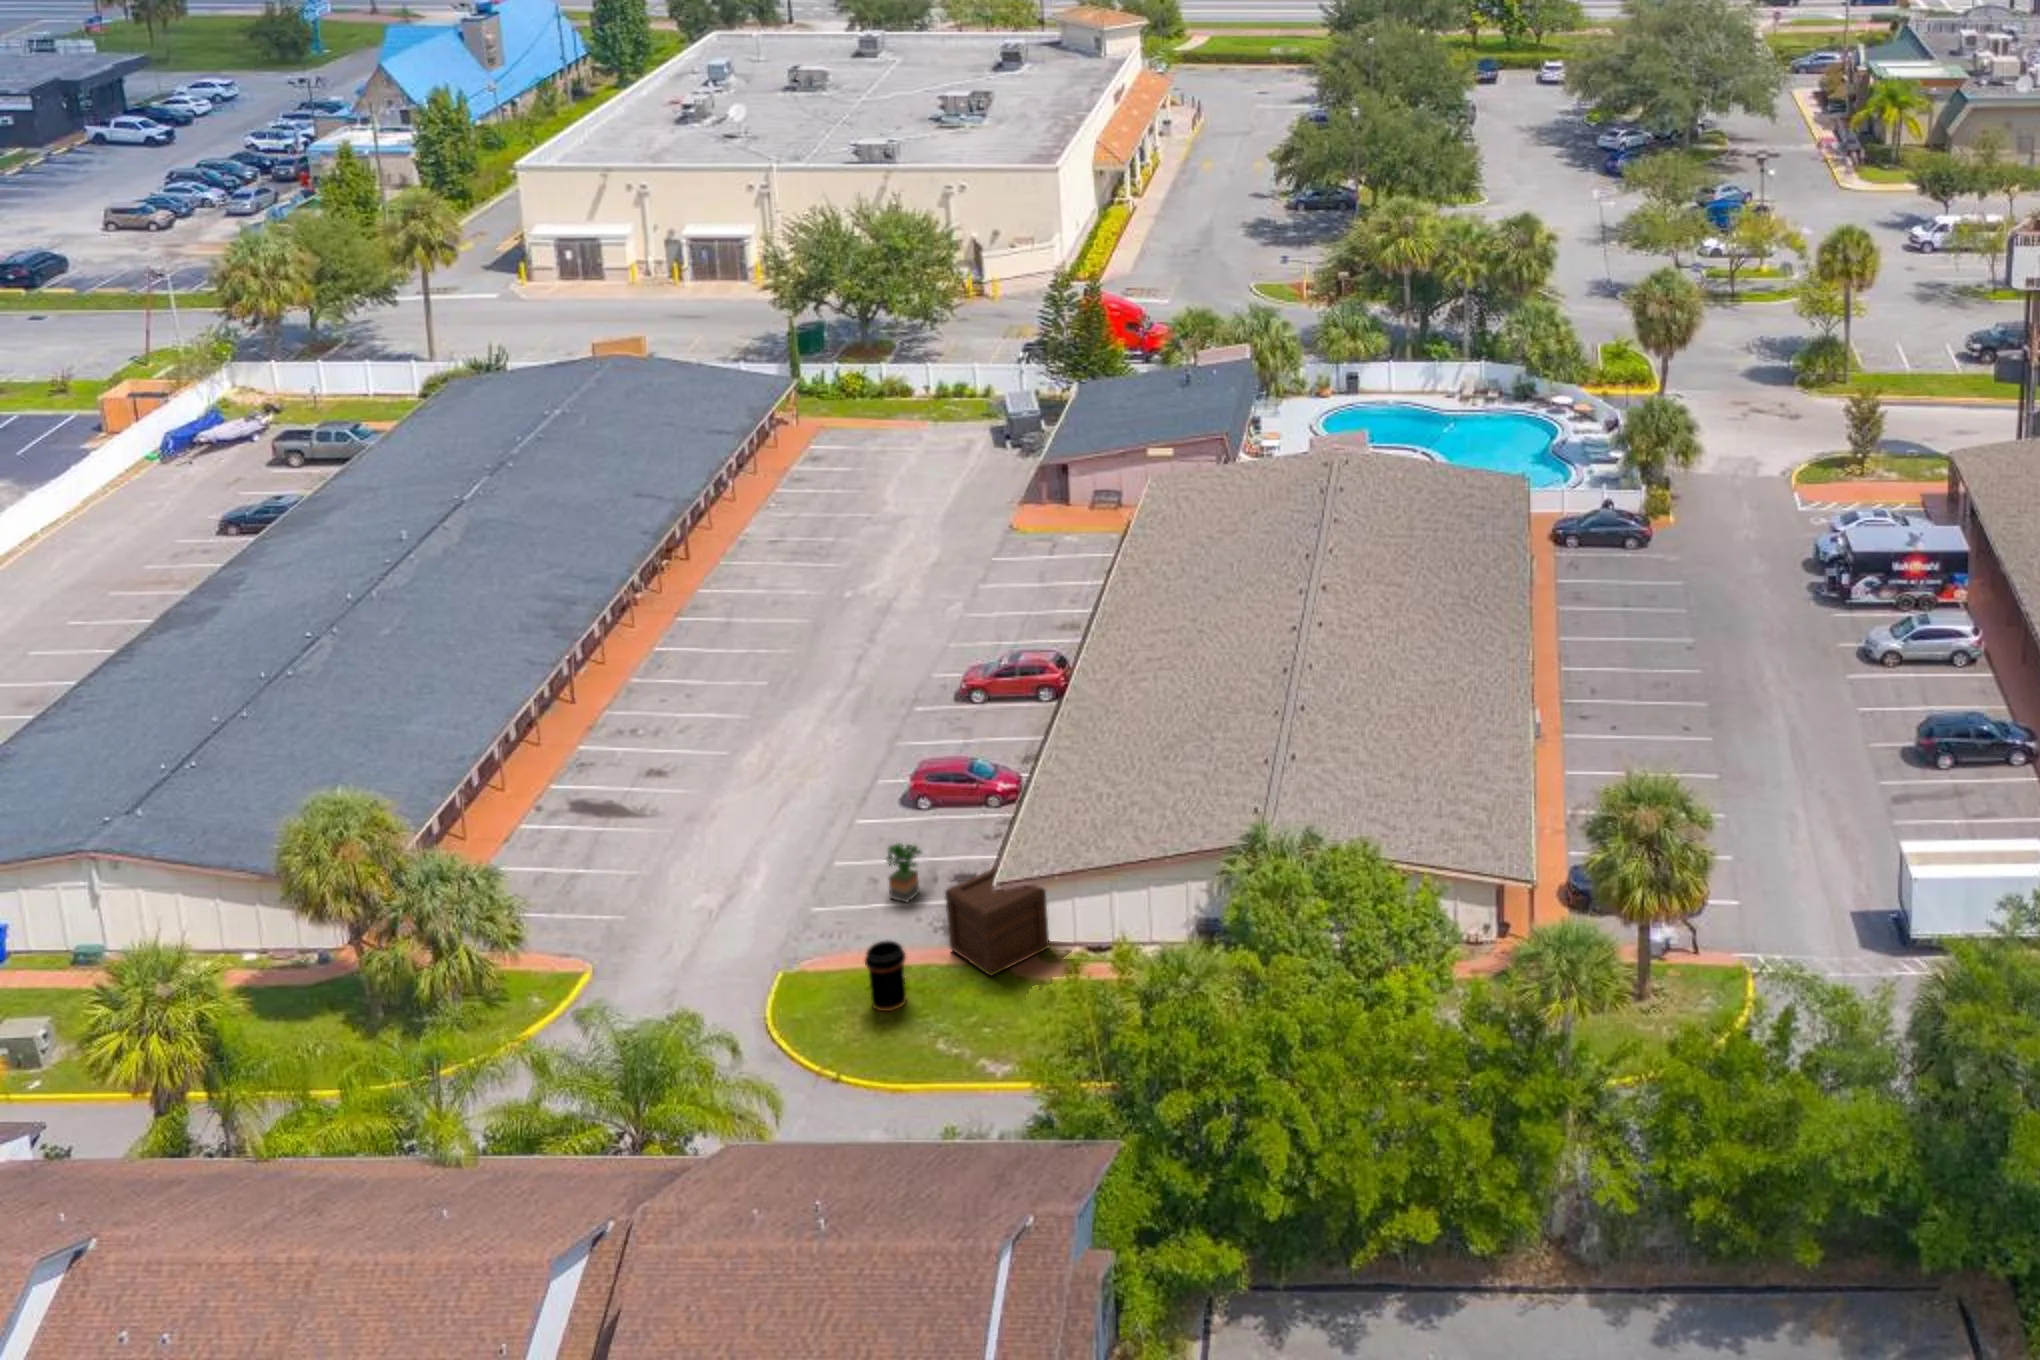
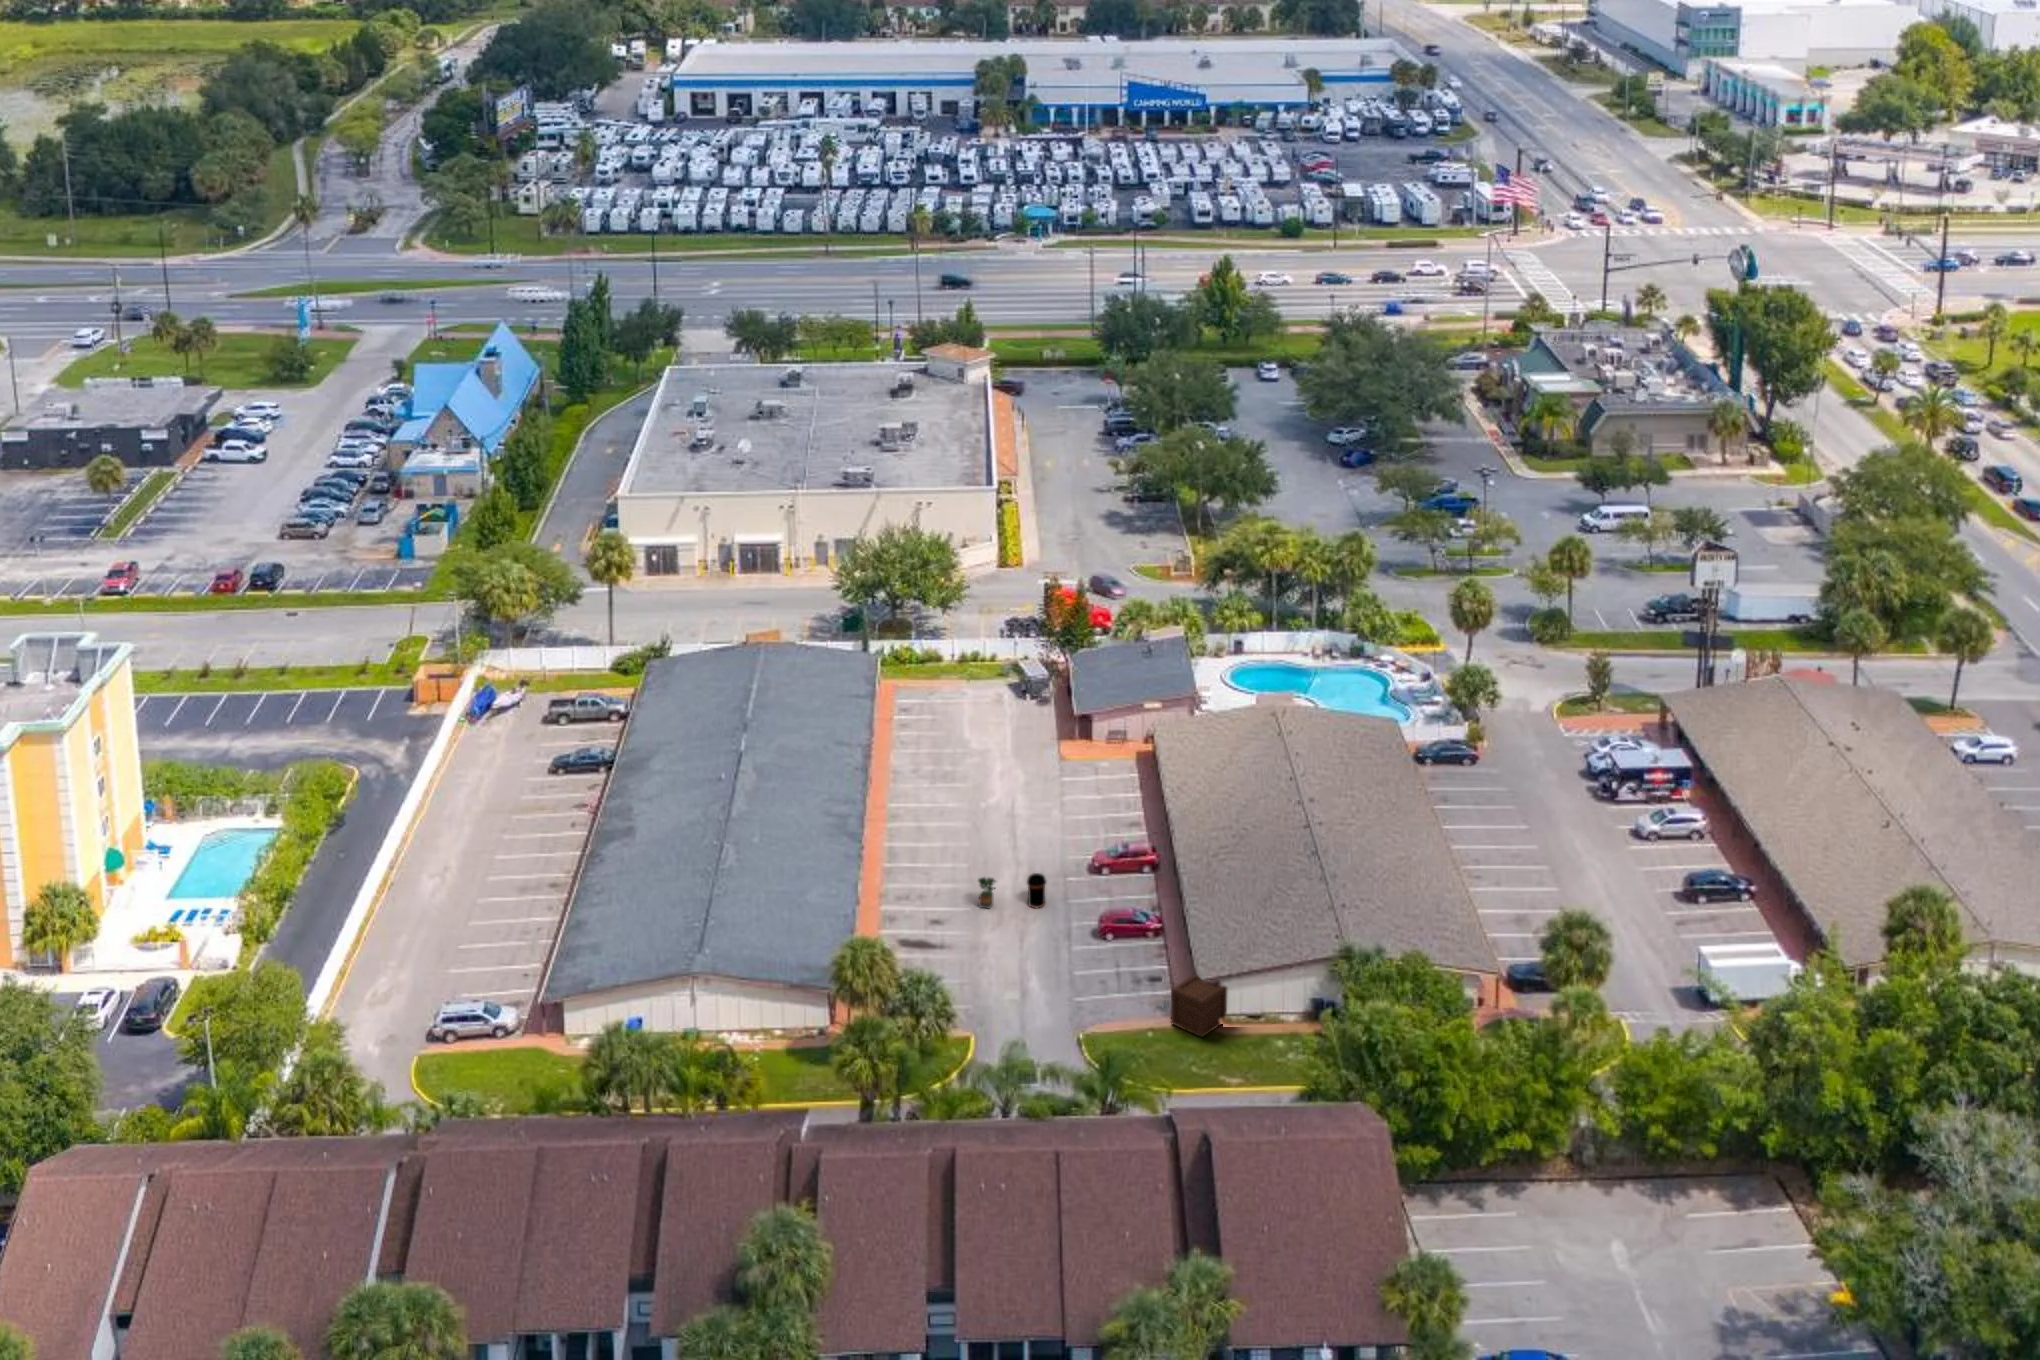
potted tree: present [886,843,922,902] -> present [978,877,996,909]
trash can: present [865,940,906,1011] -> present [1027,873,1046,908]

